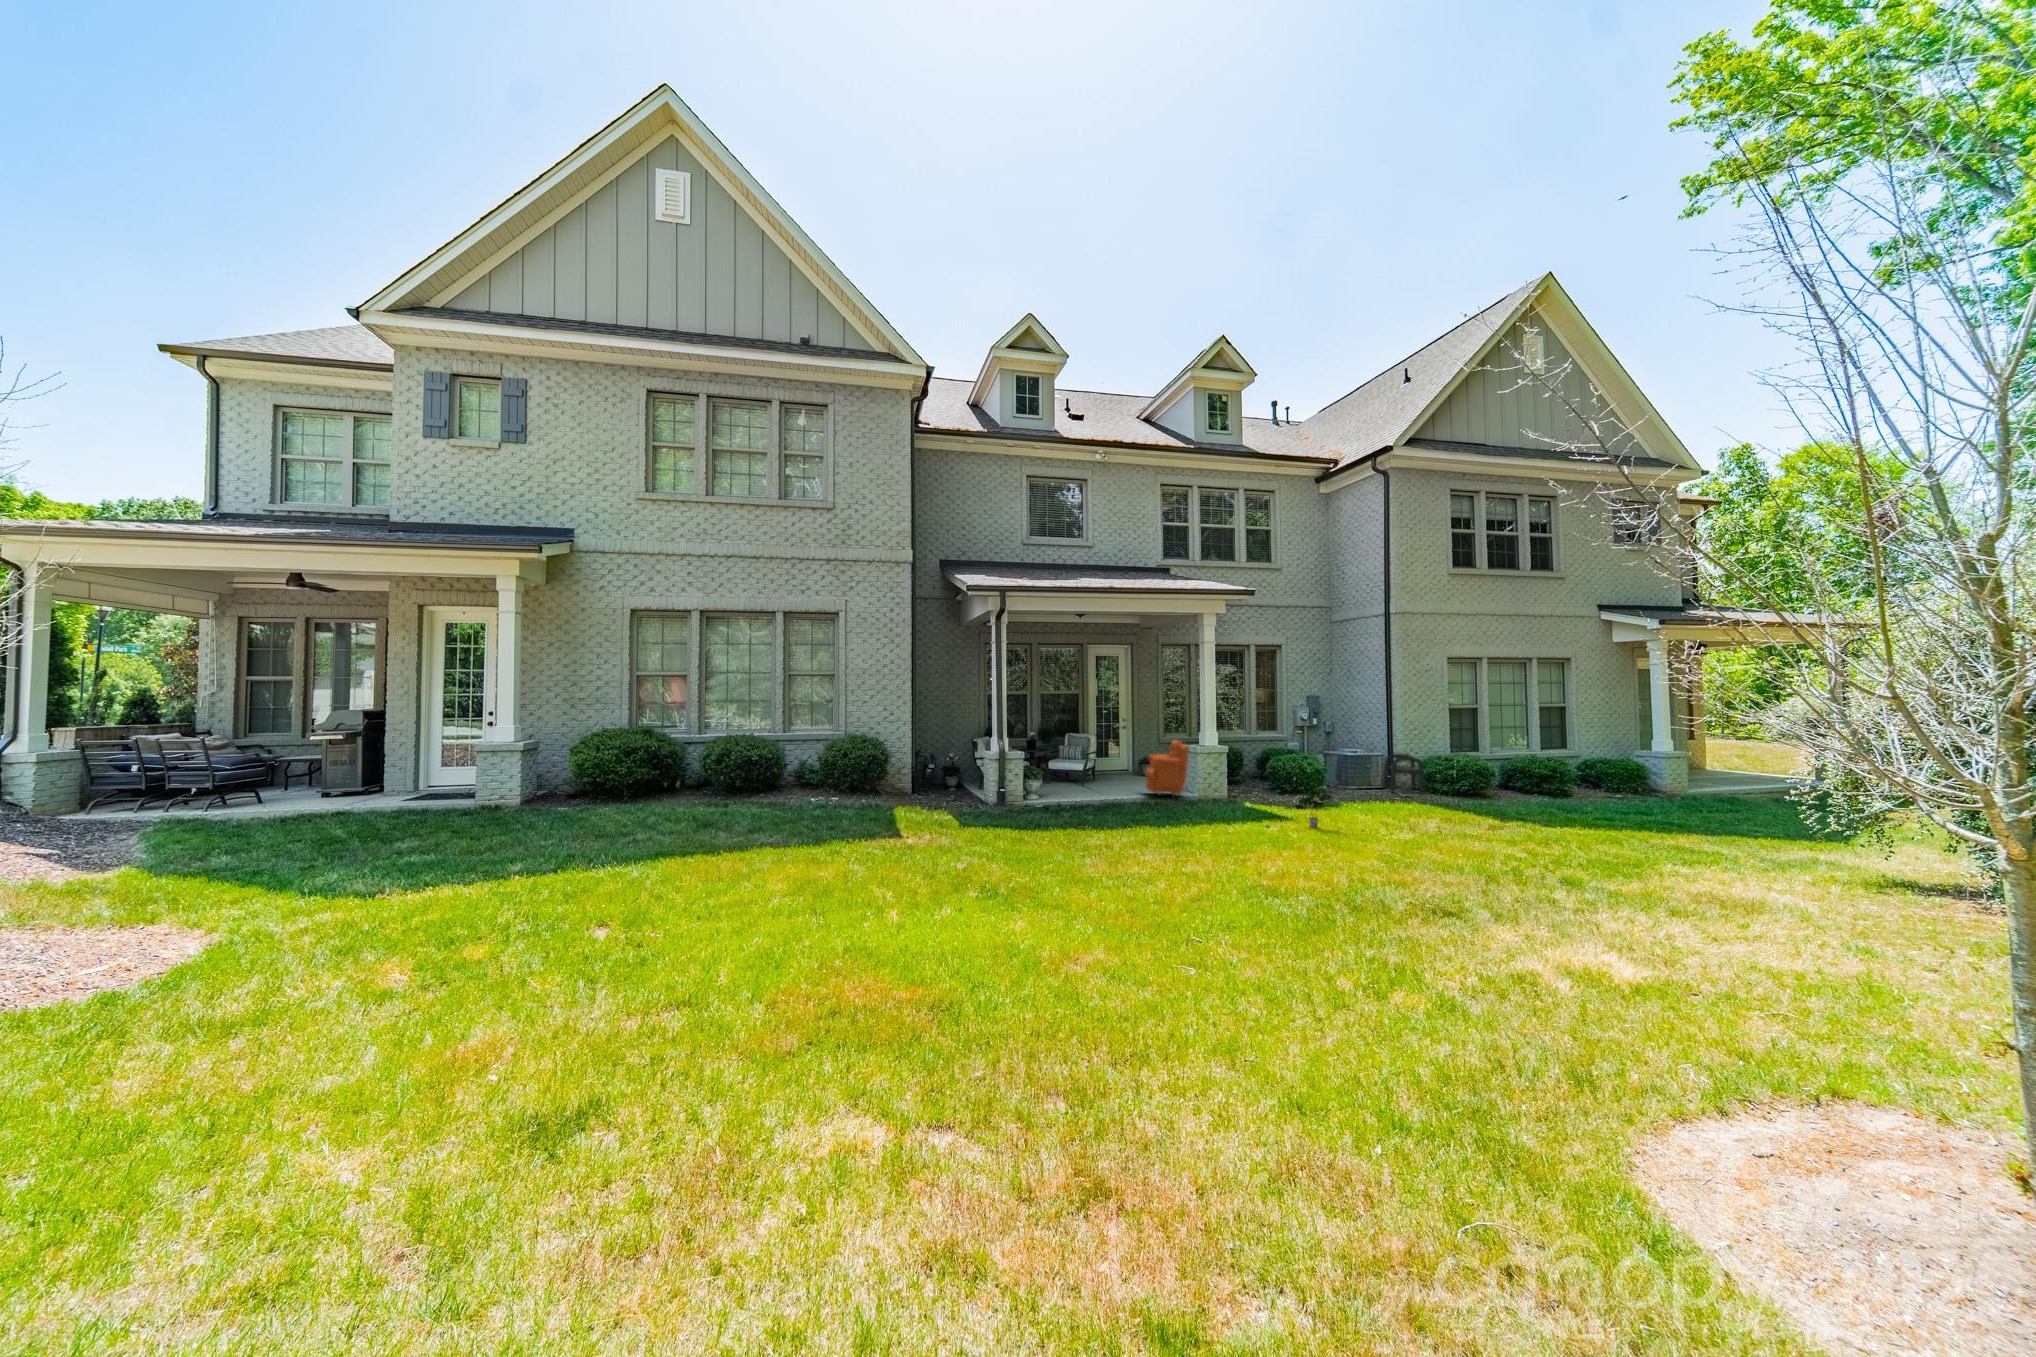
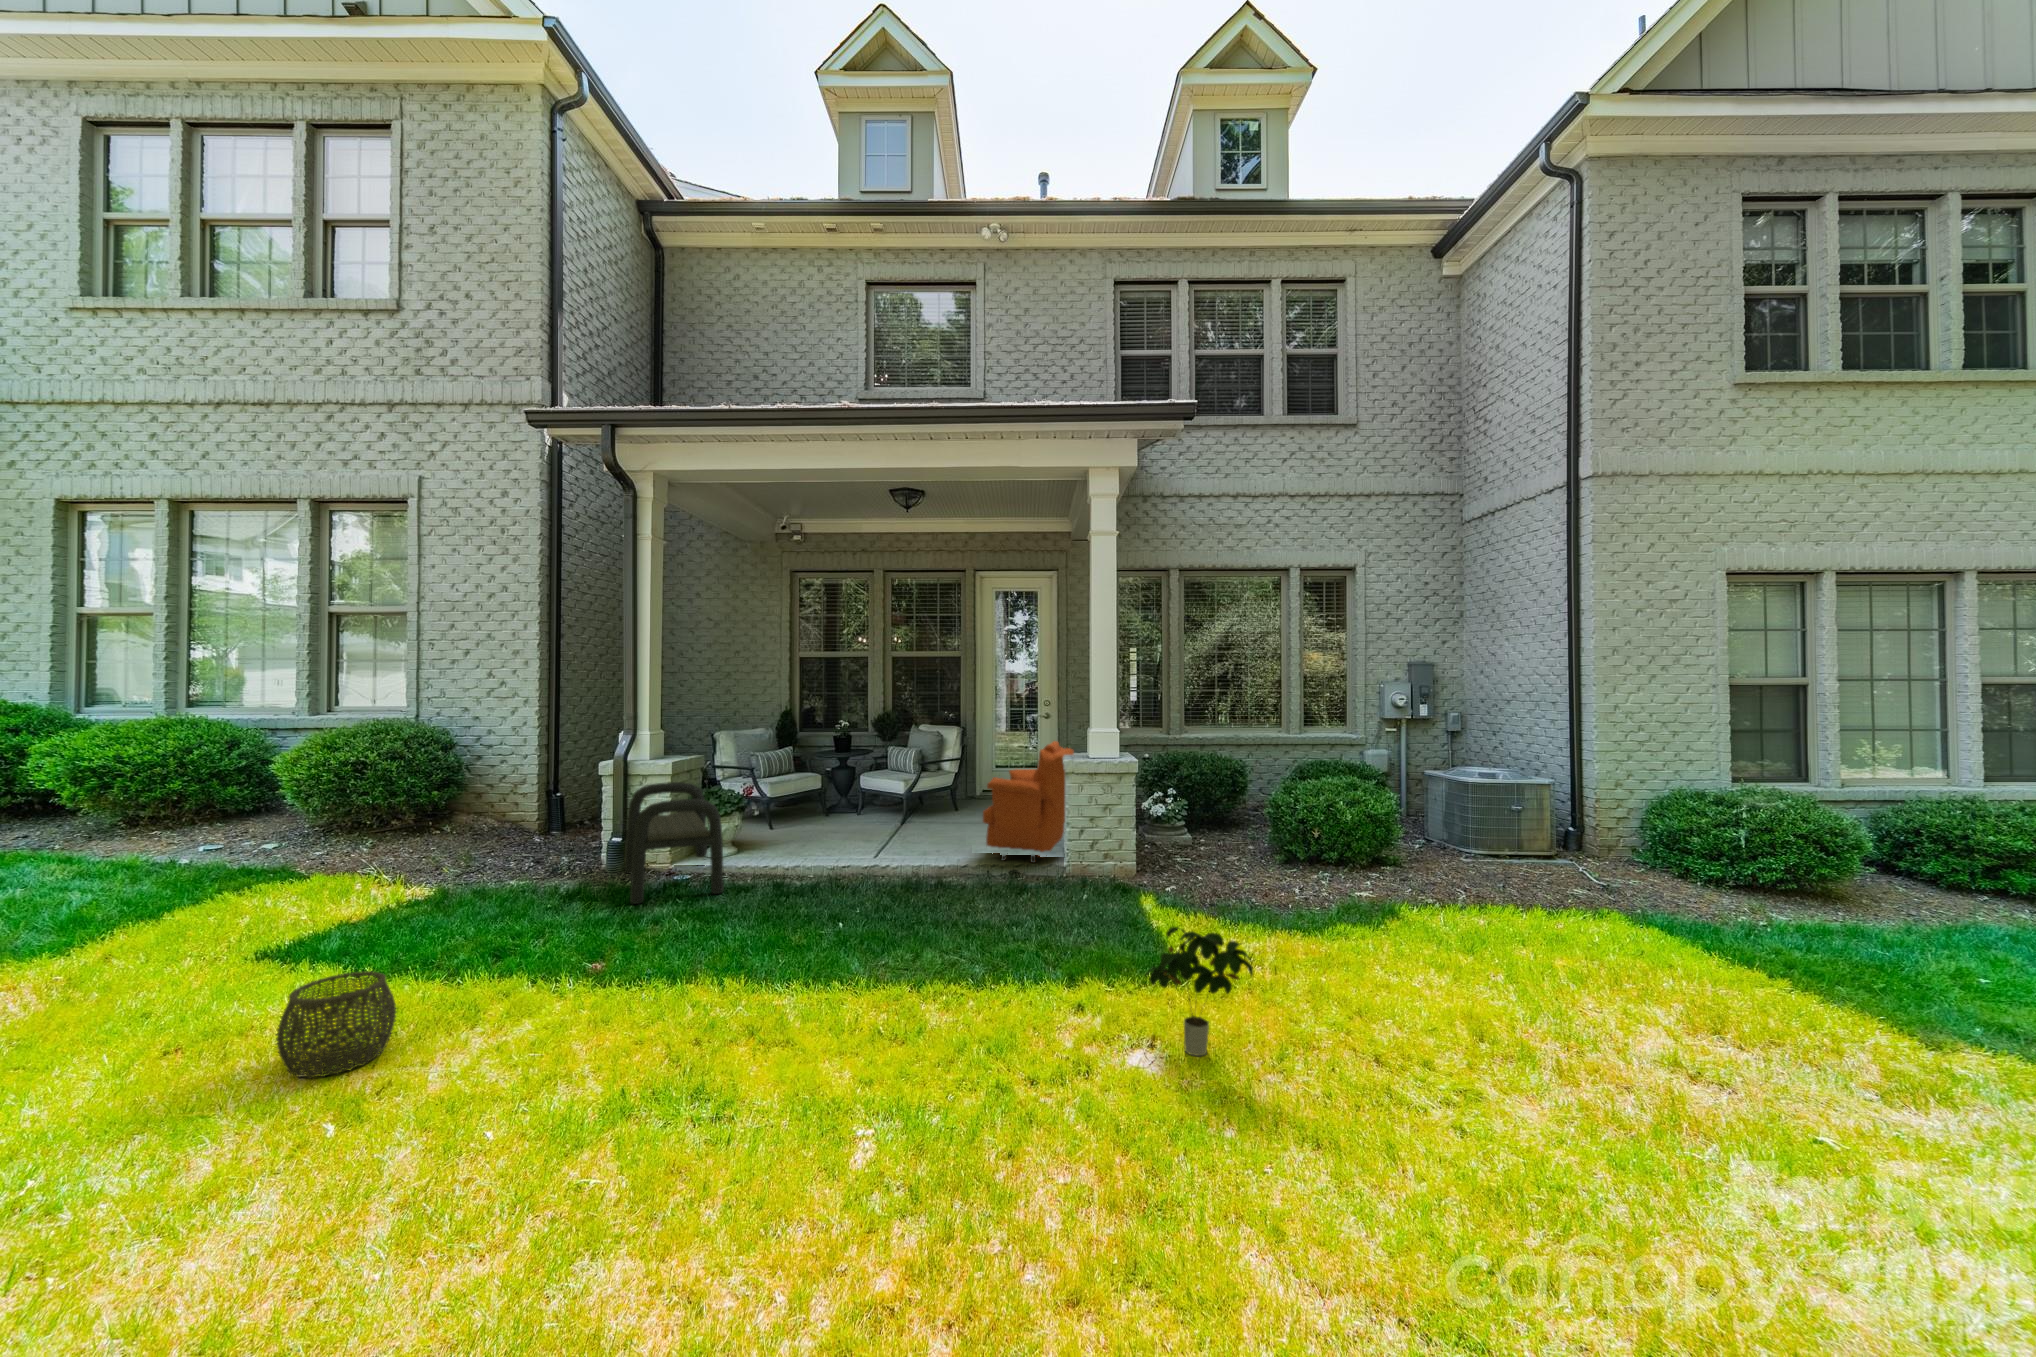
bench: present [1383,754,1425,794] -> present [625,782,724,904]
woven basket: none [1065,812,1094,840] -> present [276,971,396,1078]

